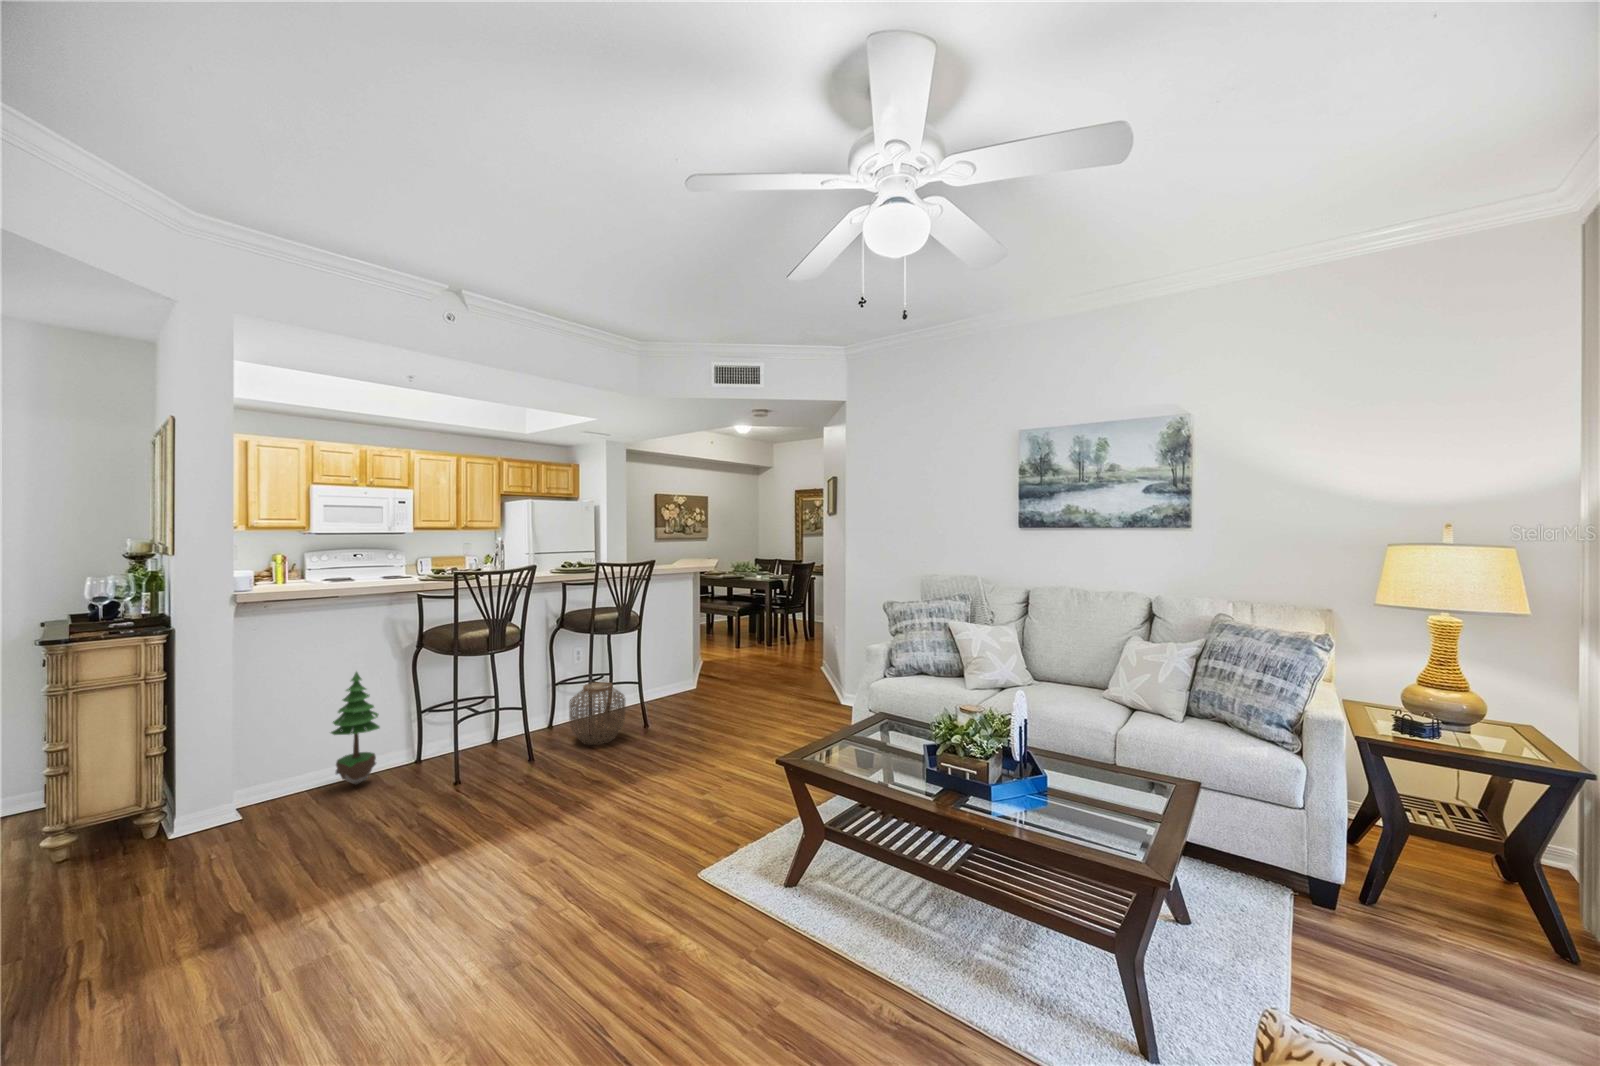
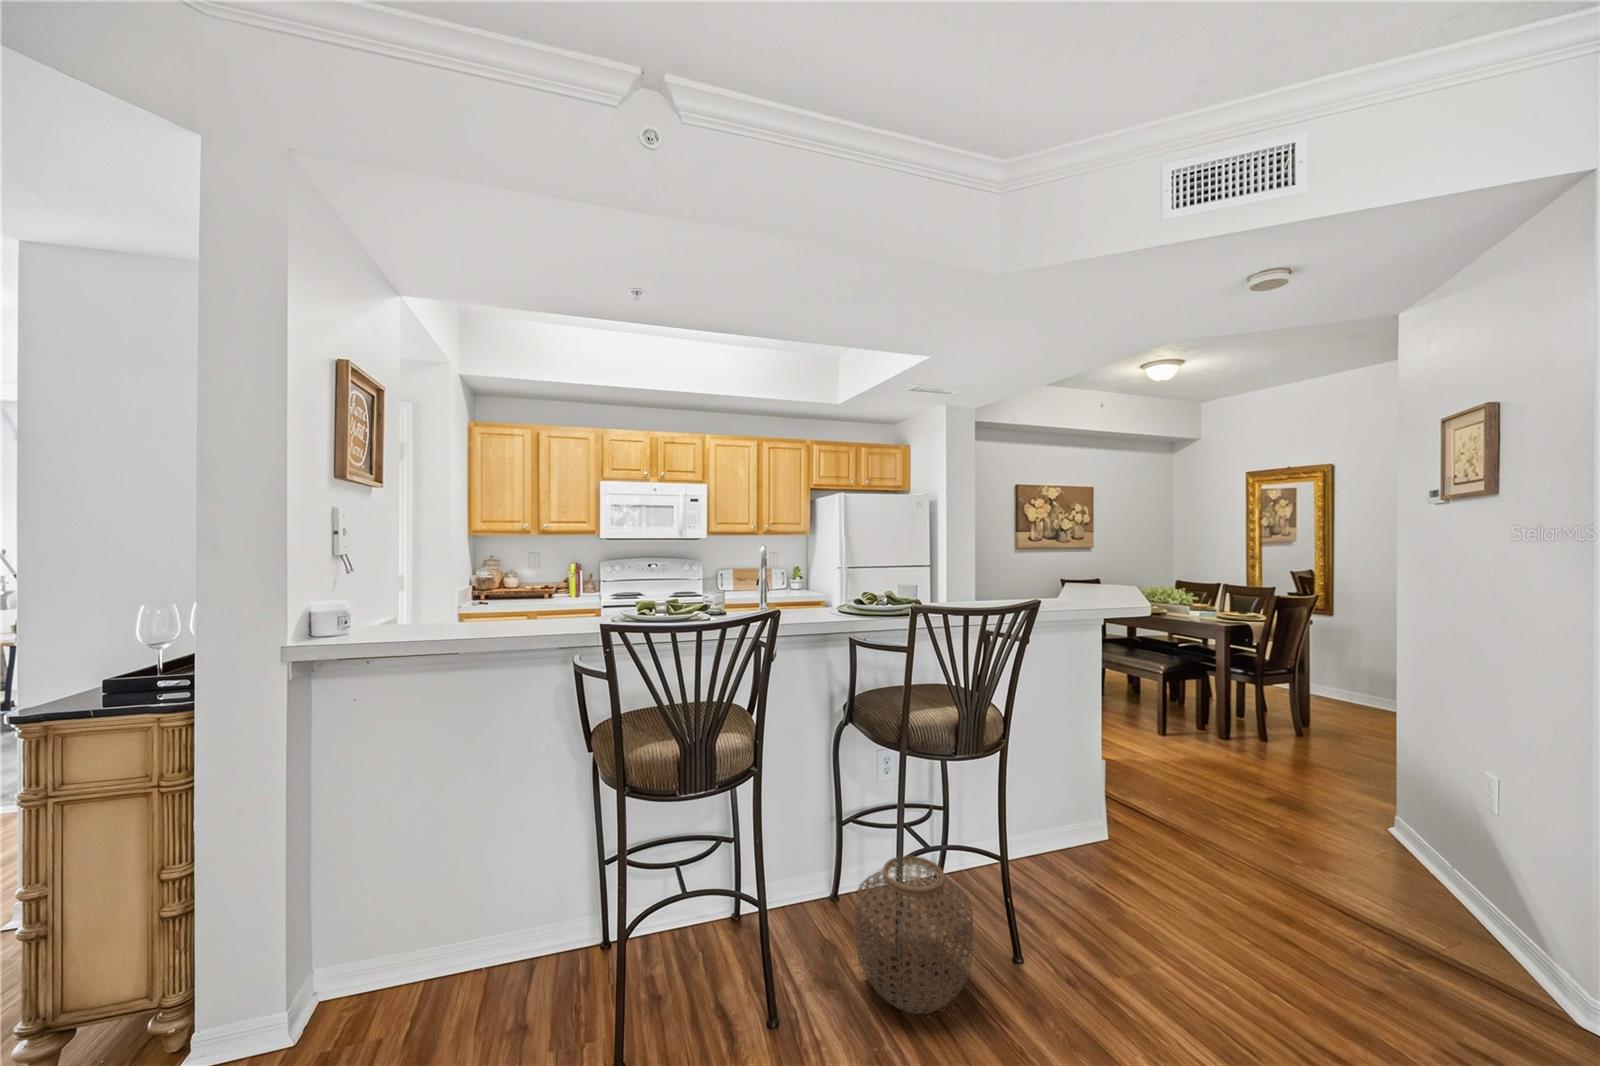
potted tree: present [331,672,380,785] -> none [441,788,526,999]

